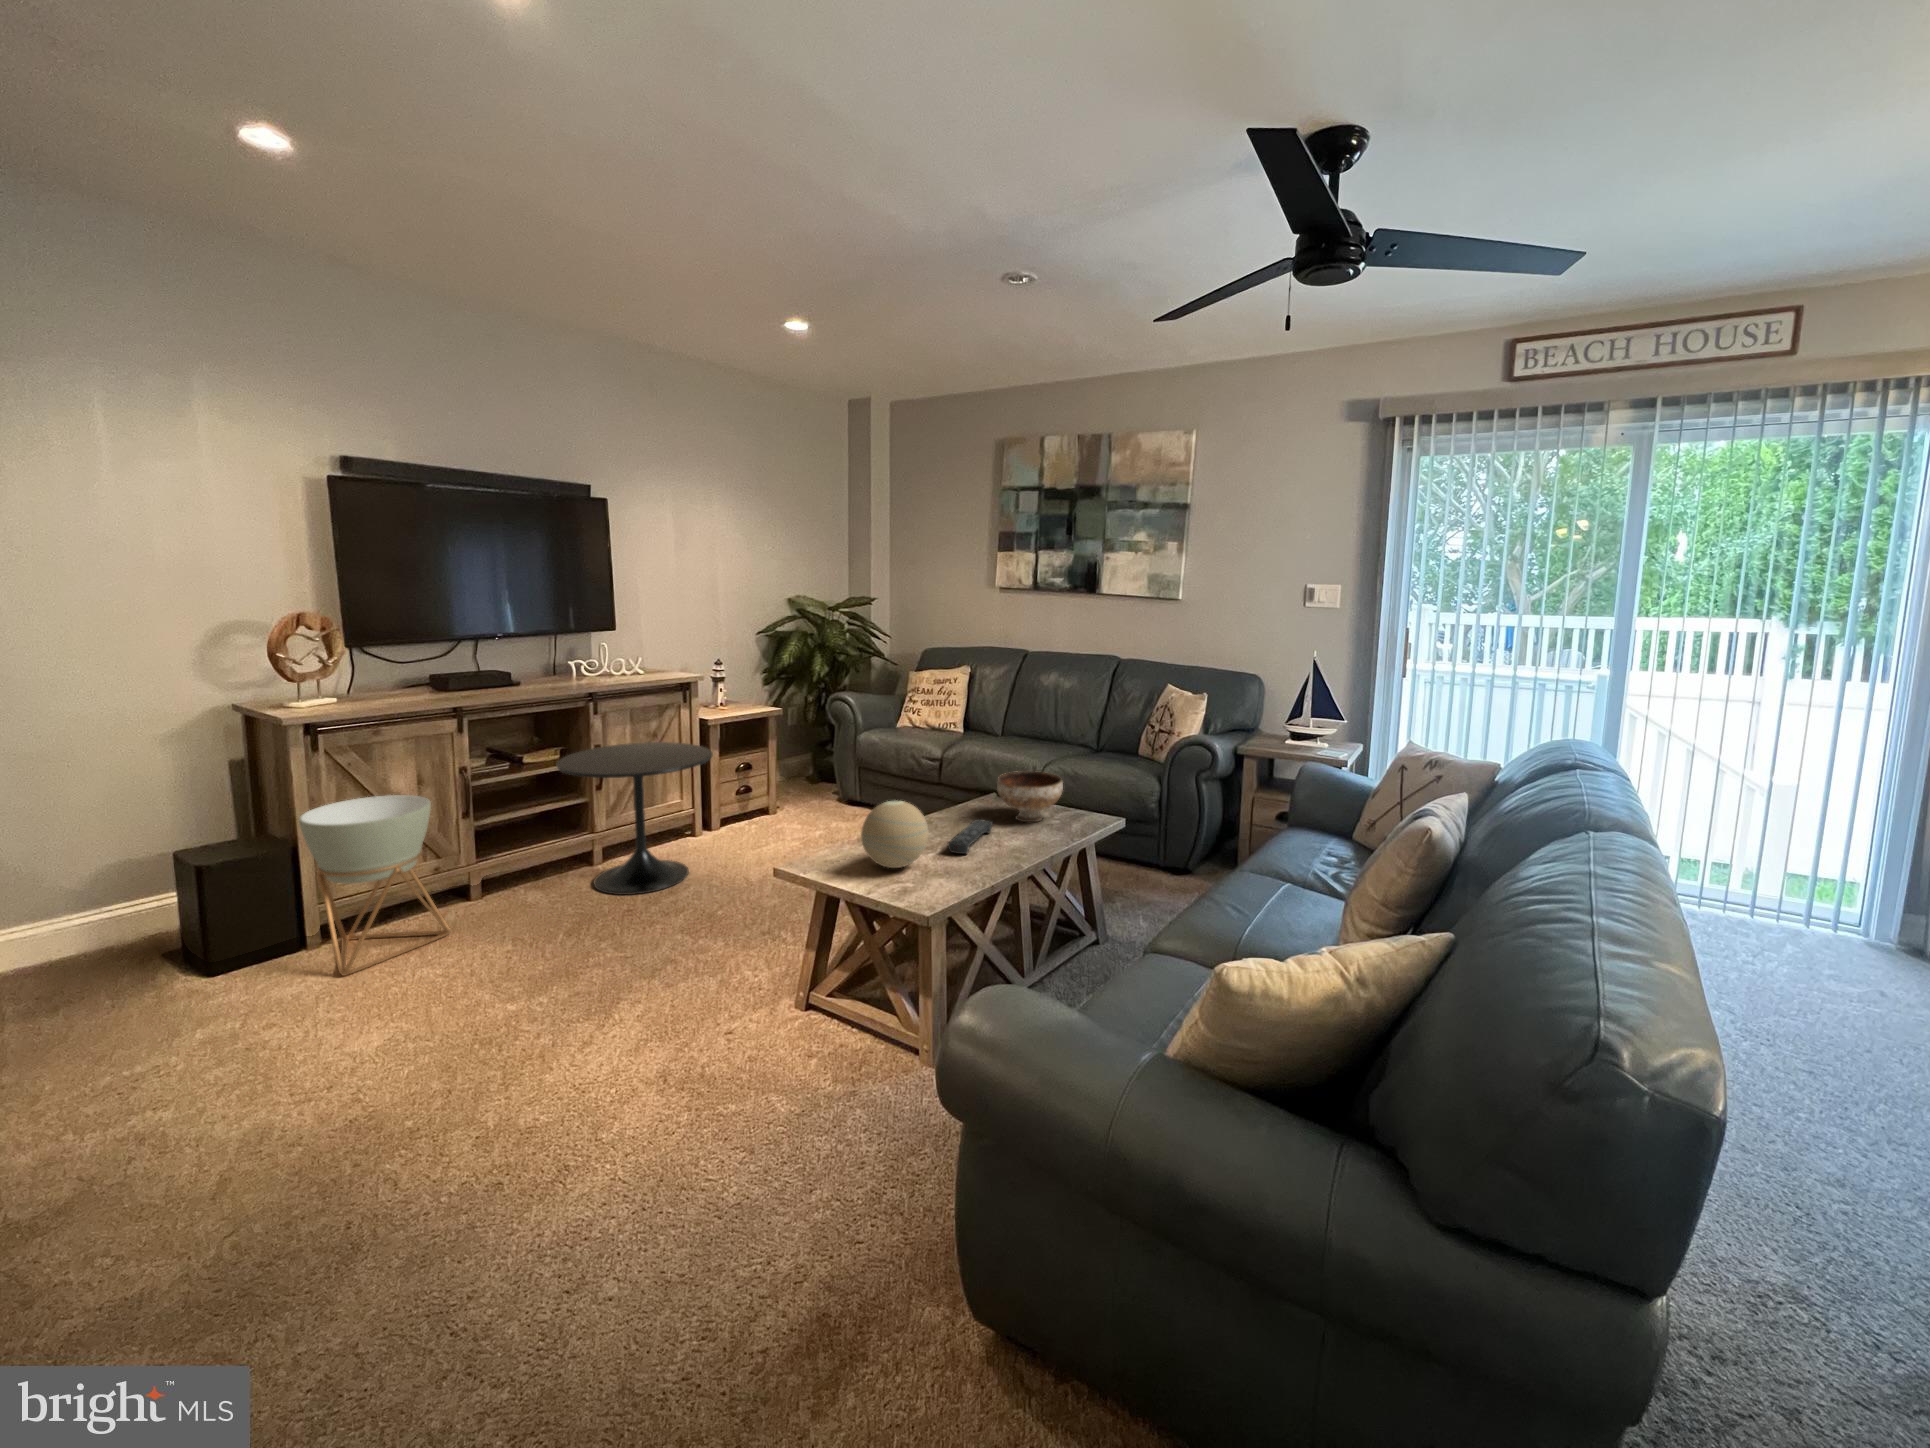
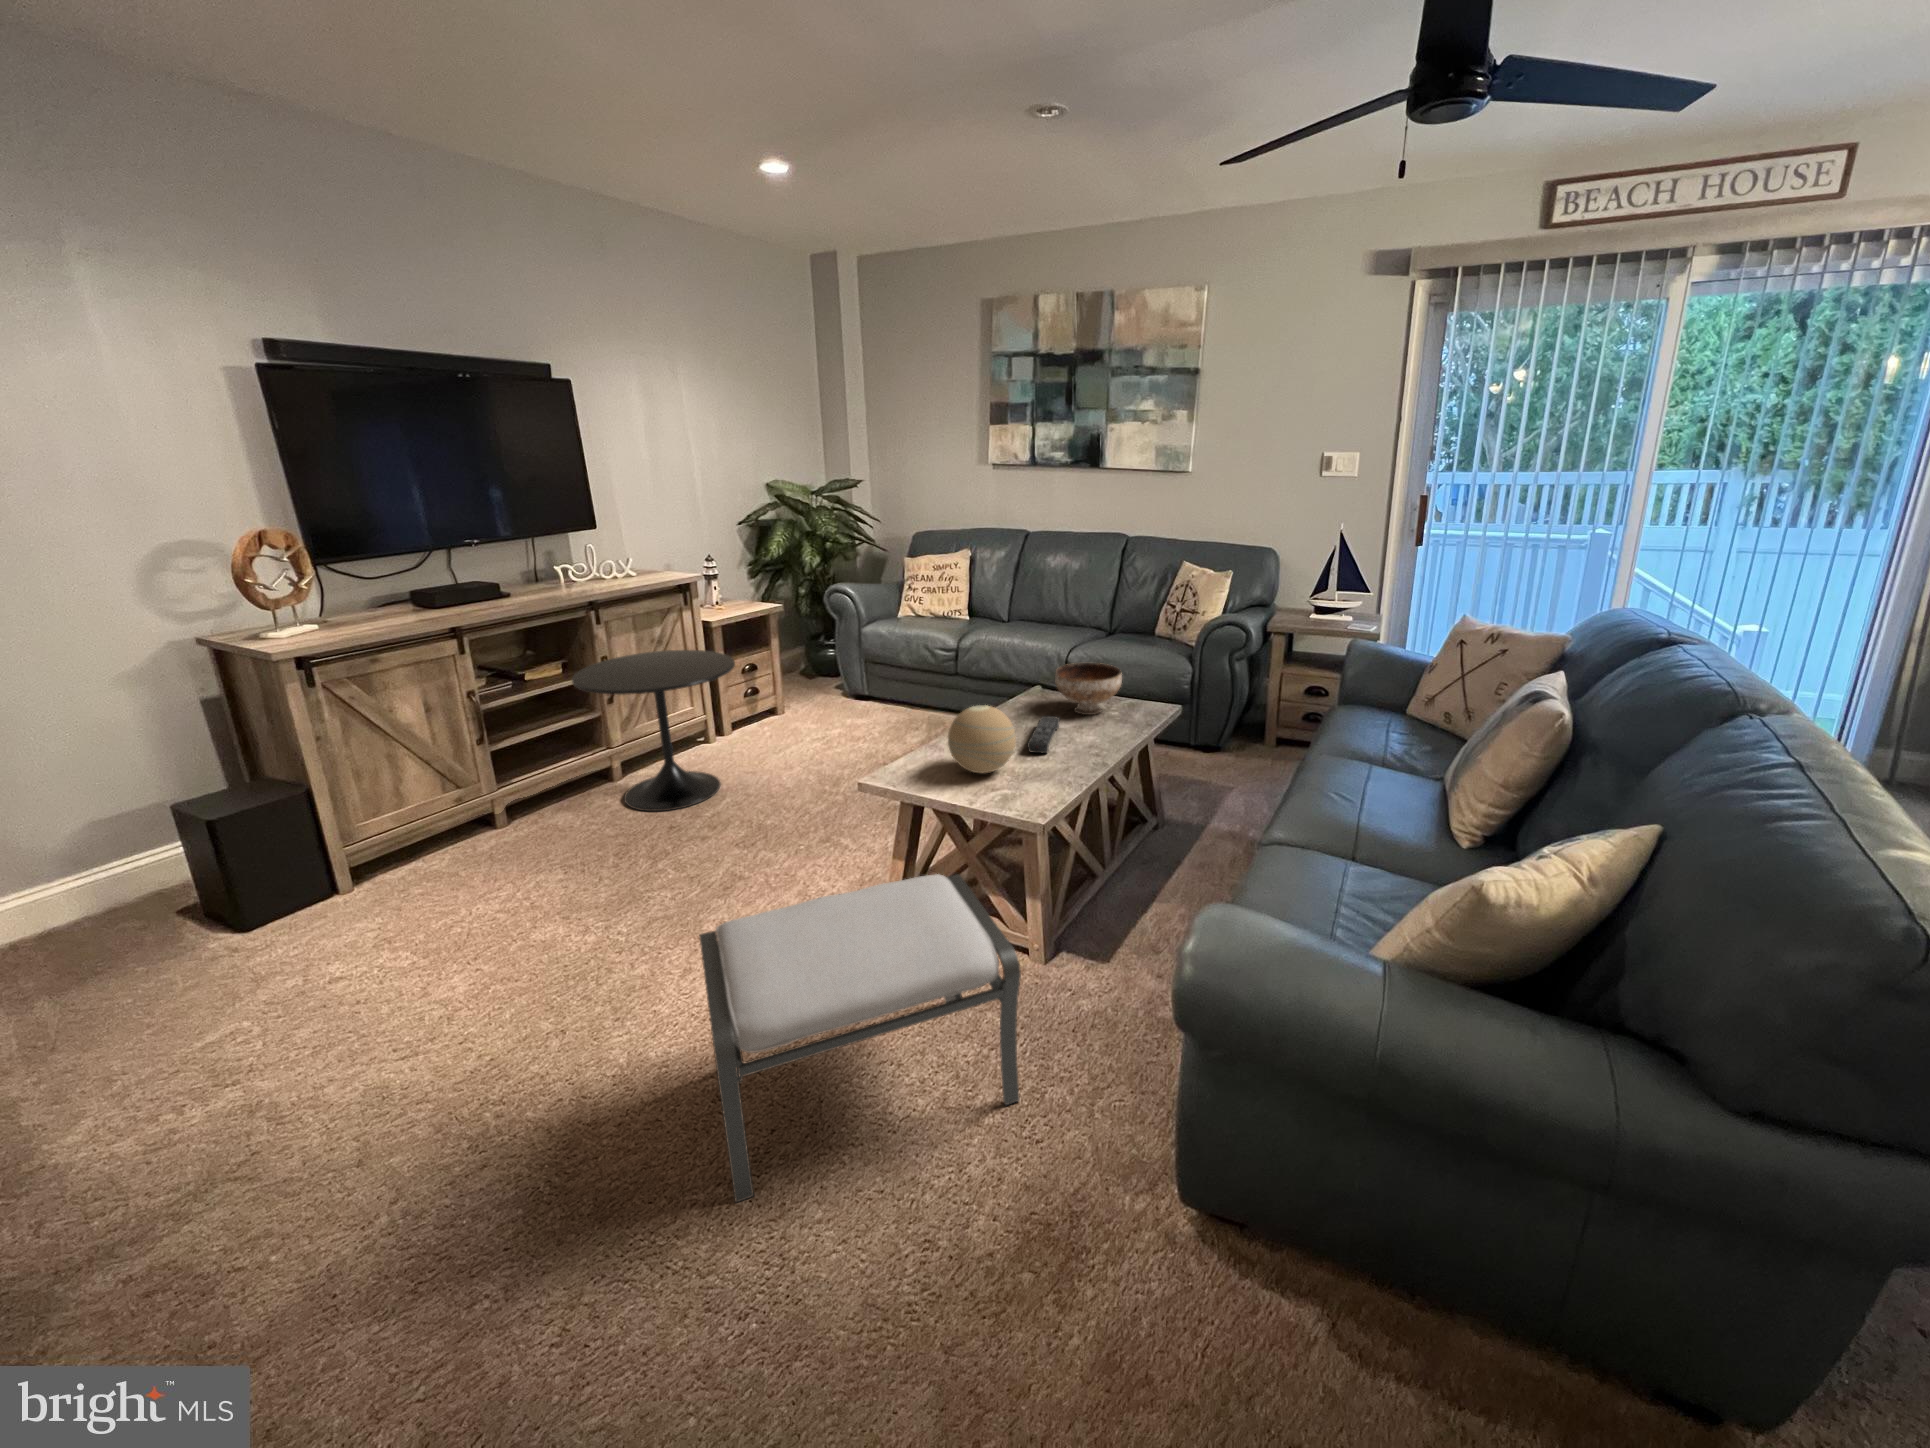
planter: present [299,795,450,976] -> none [316,727,494,919]
ottoman: none [517,961,853,1281] -> present [699,874,1021,1202]

